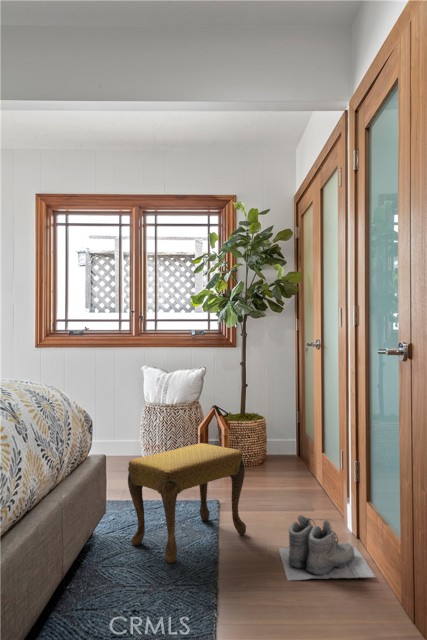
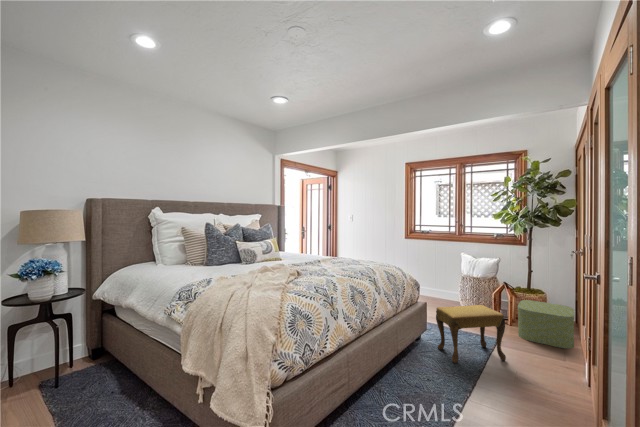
storage box: none [240,429,314,493] -> present [518,300,575,349]
boots: present [279,515,375,581] -> none [519,359,584,410]

